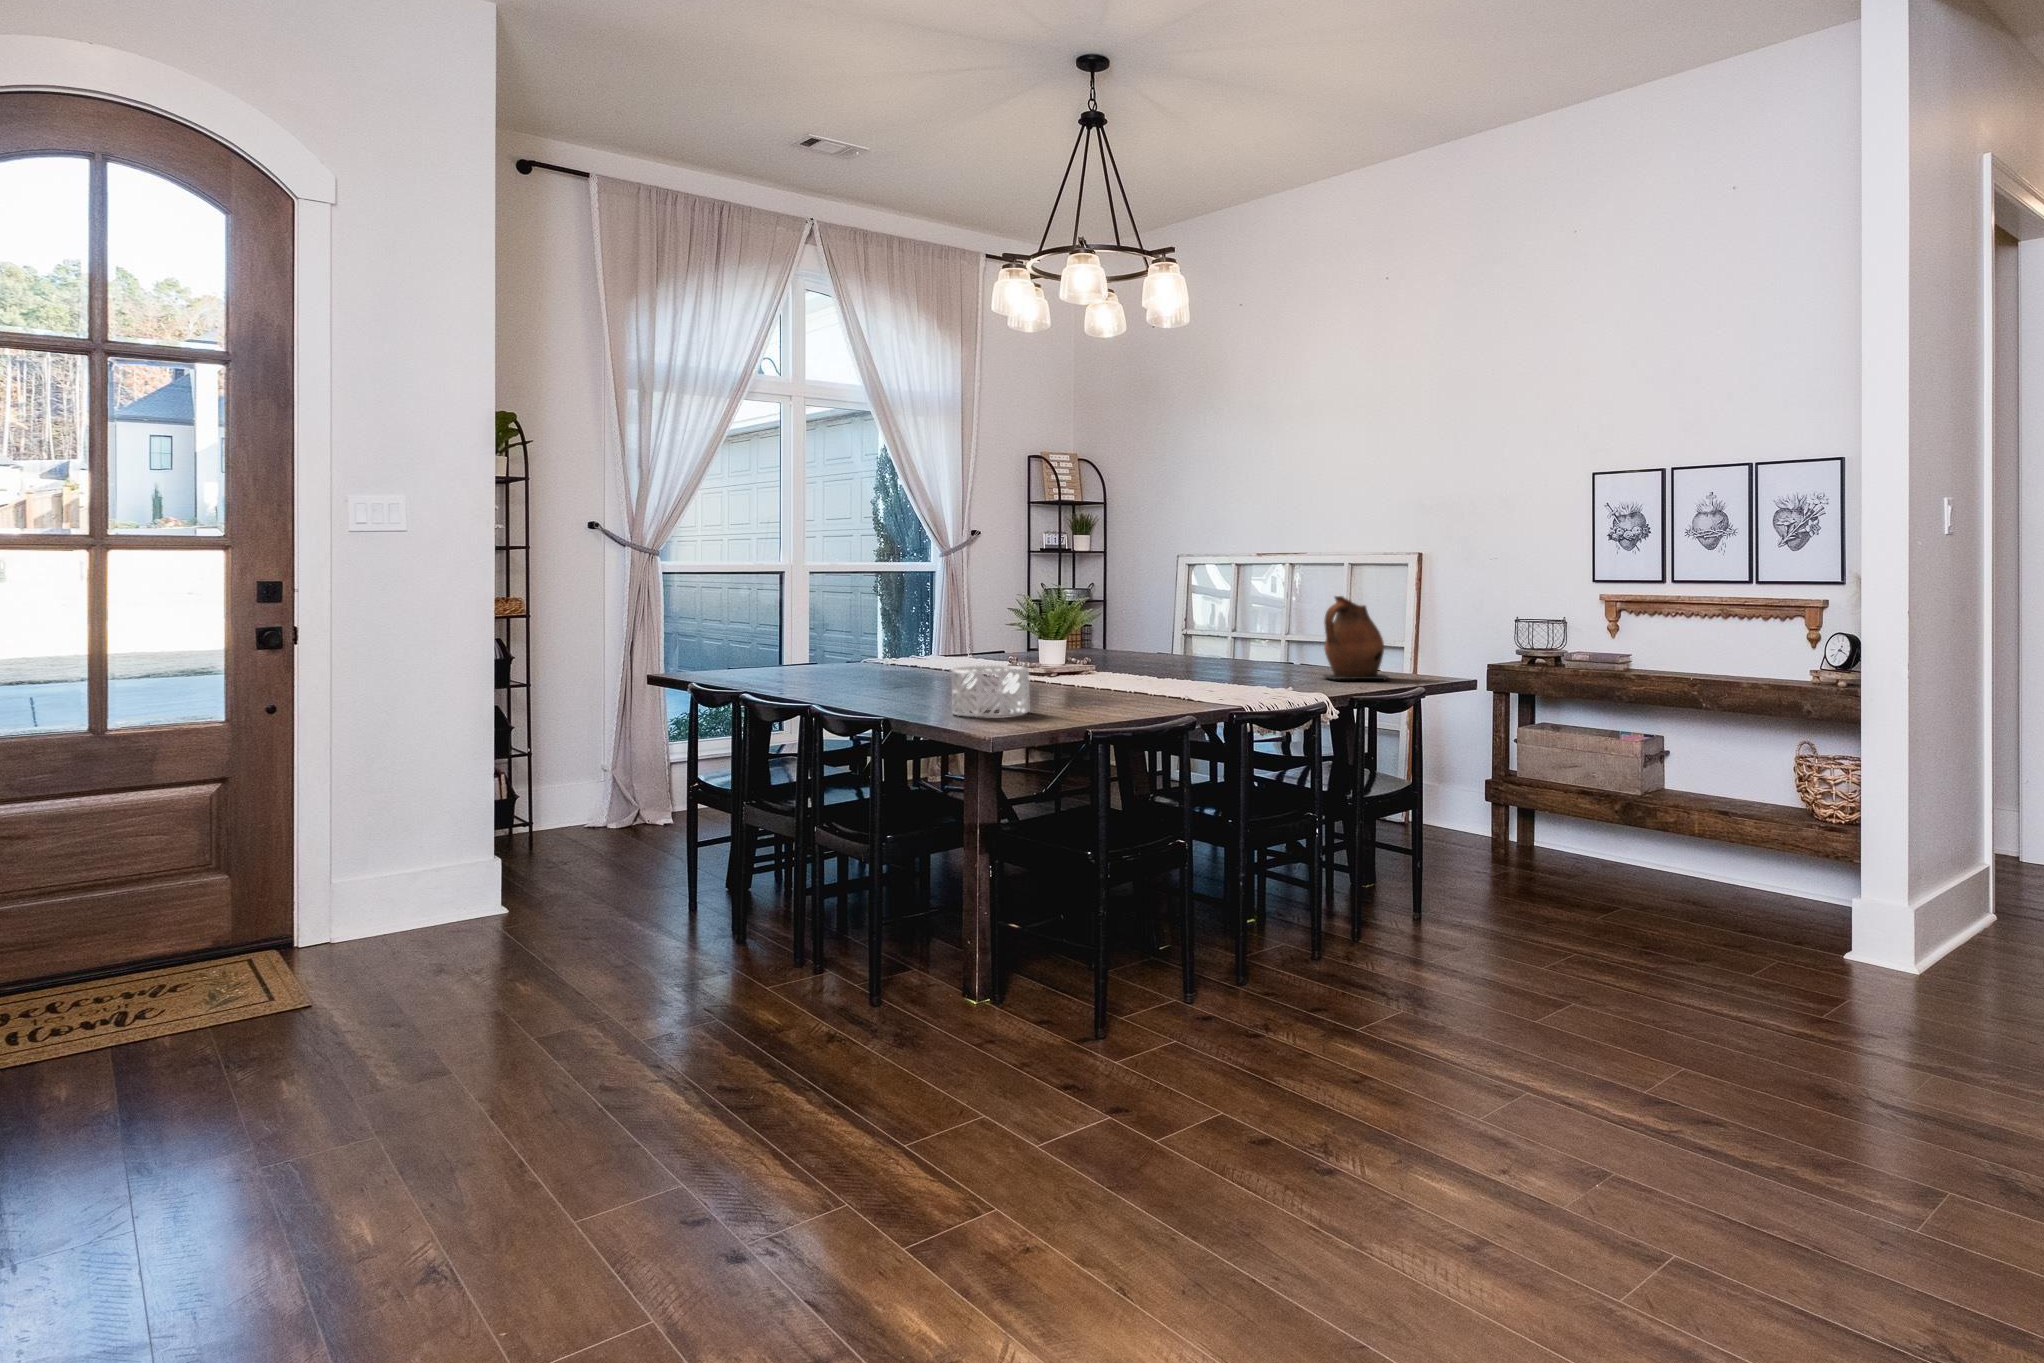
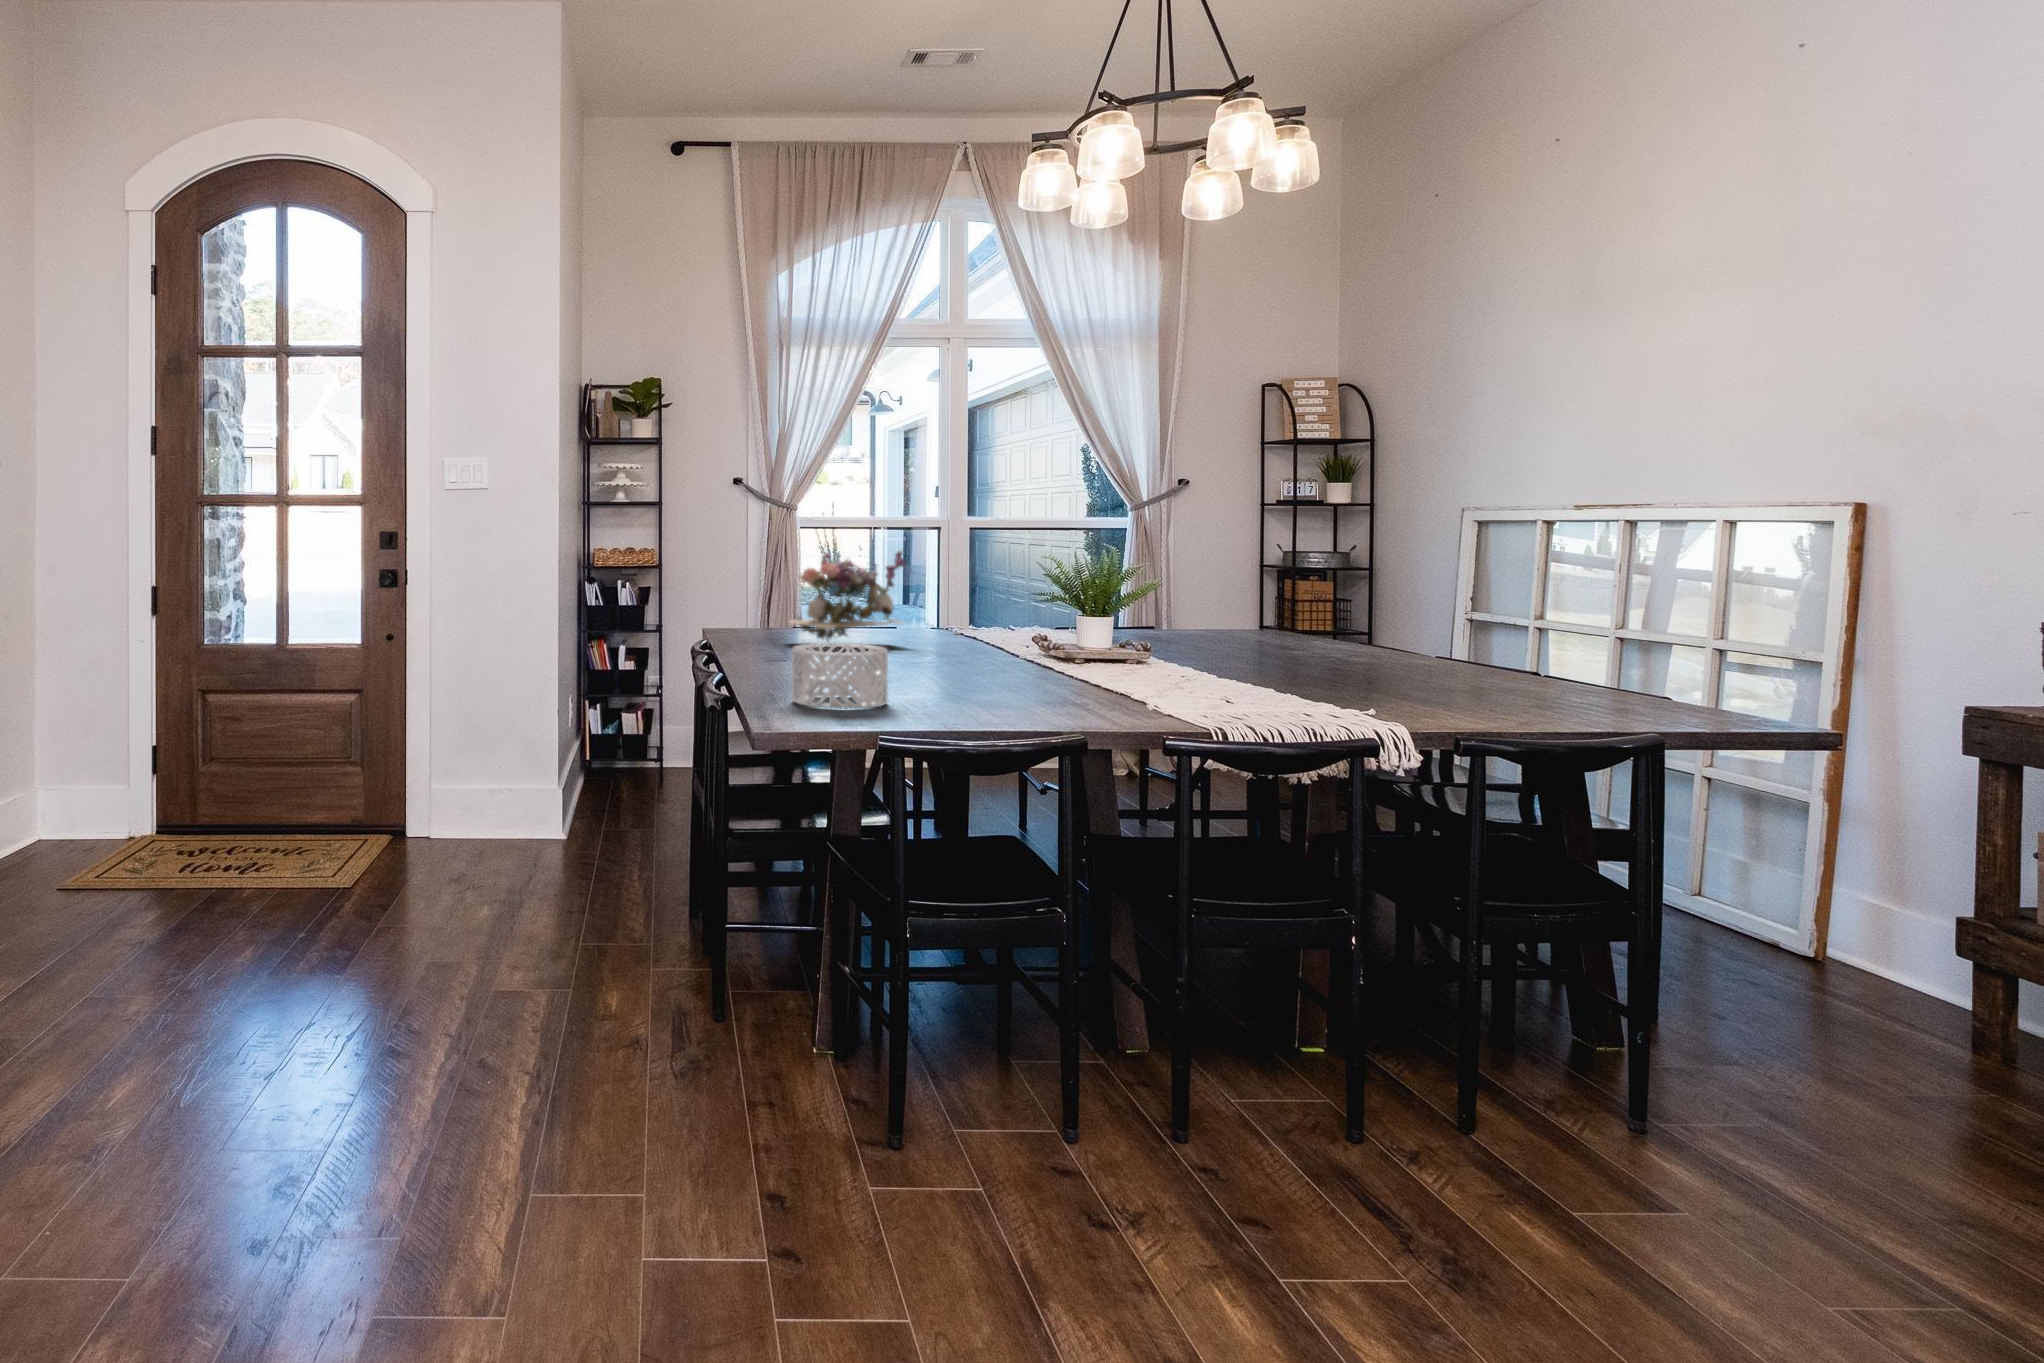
flower arrangement: none [768,591,885,681] -> present [789,551,905,641]
ceramic pitcher: present [1324,596,1389,680] -> none [1483,570,1624,714]

